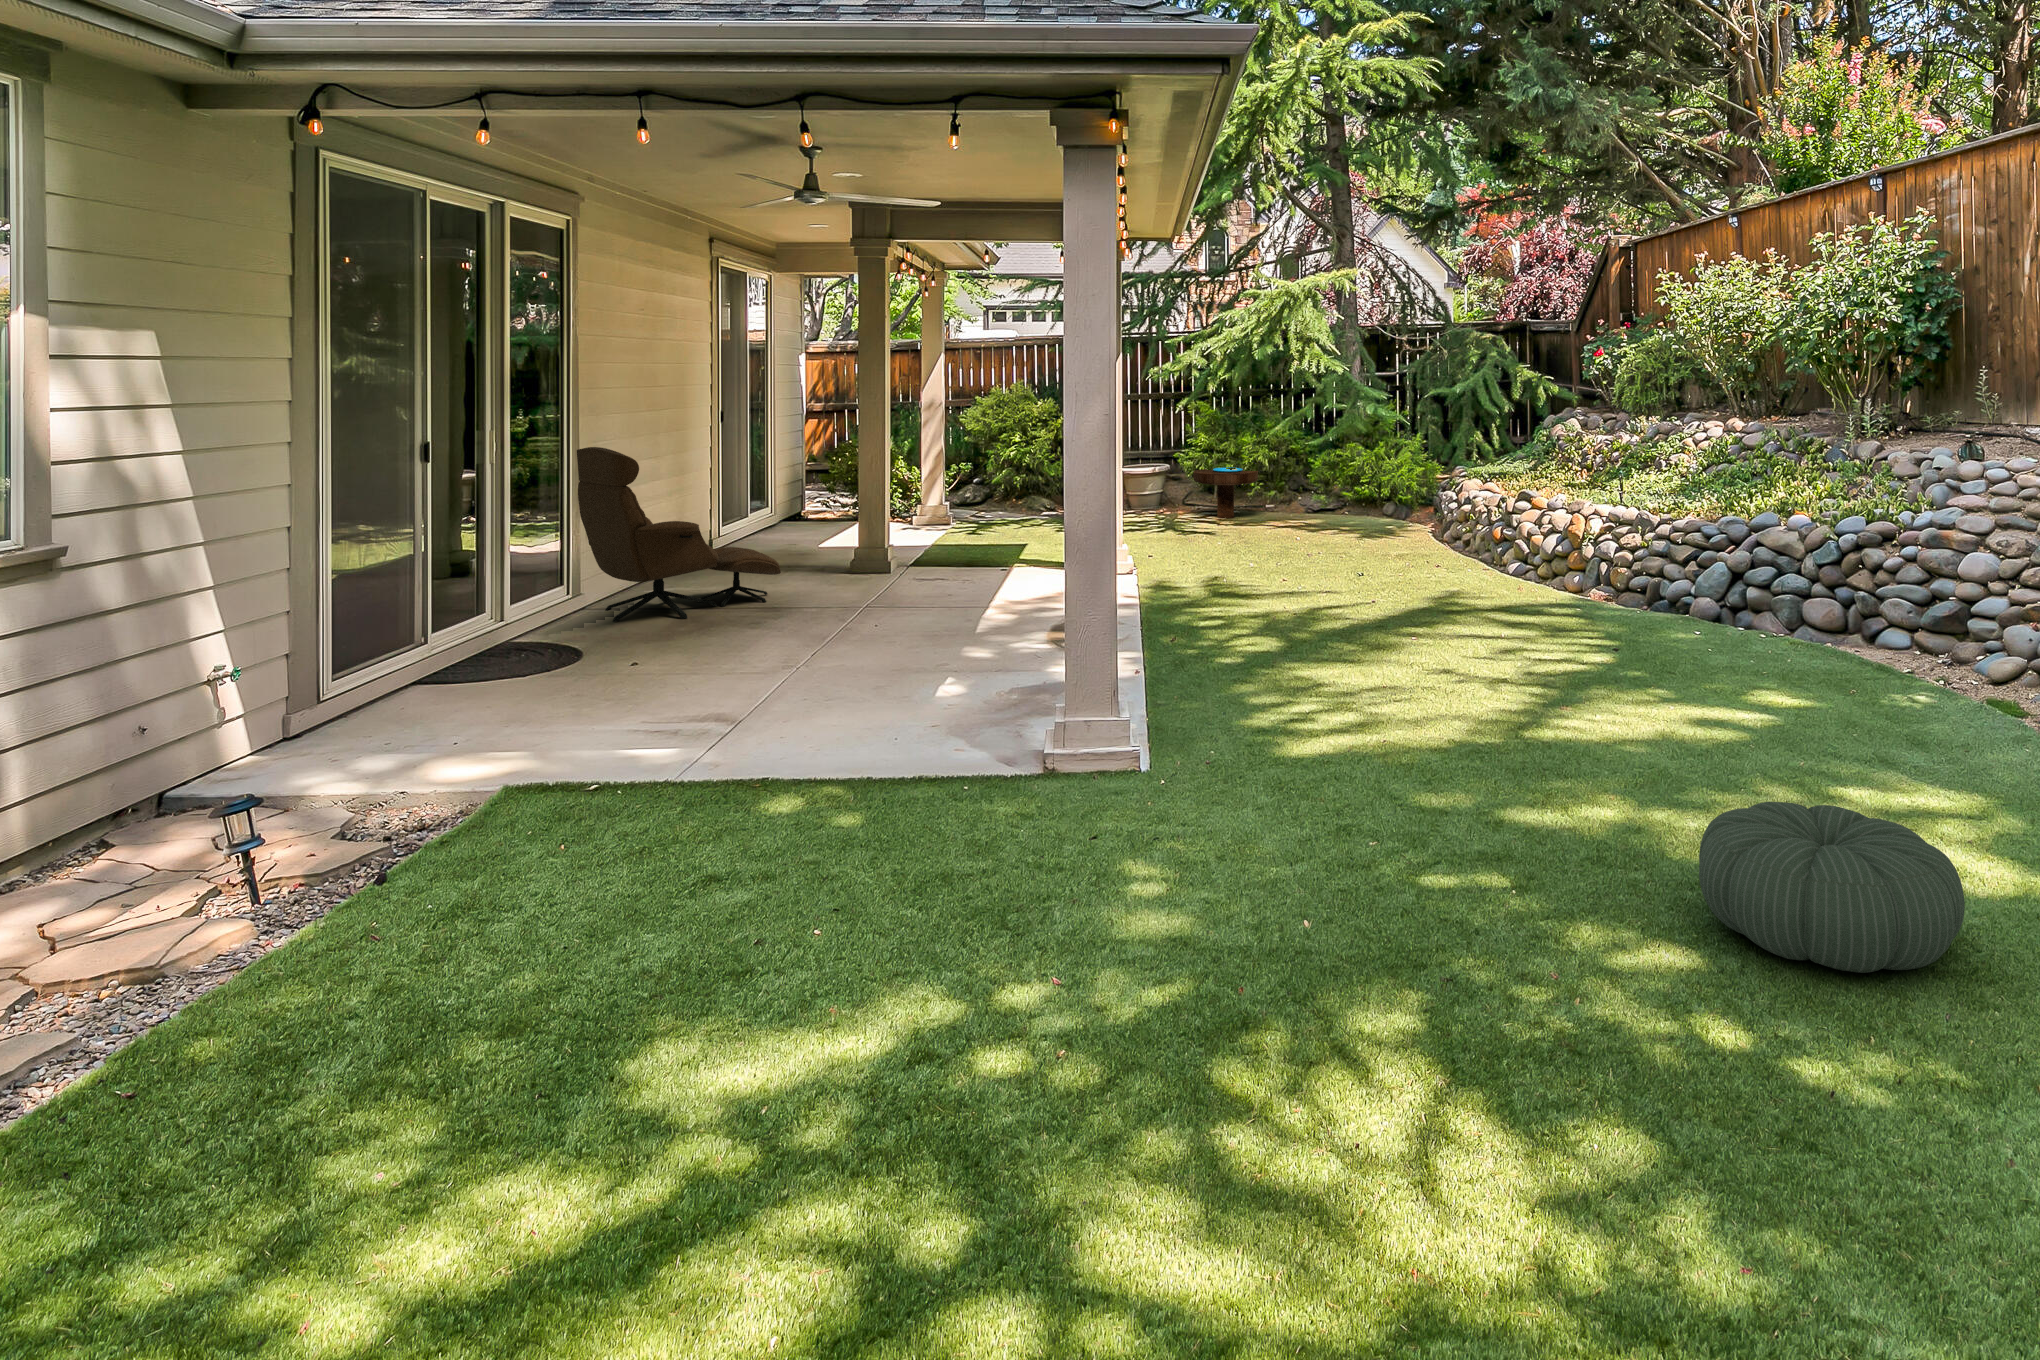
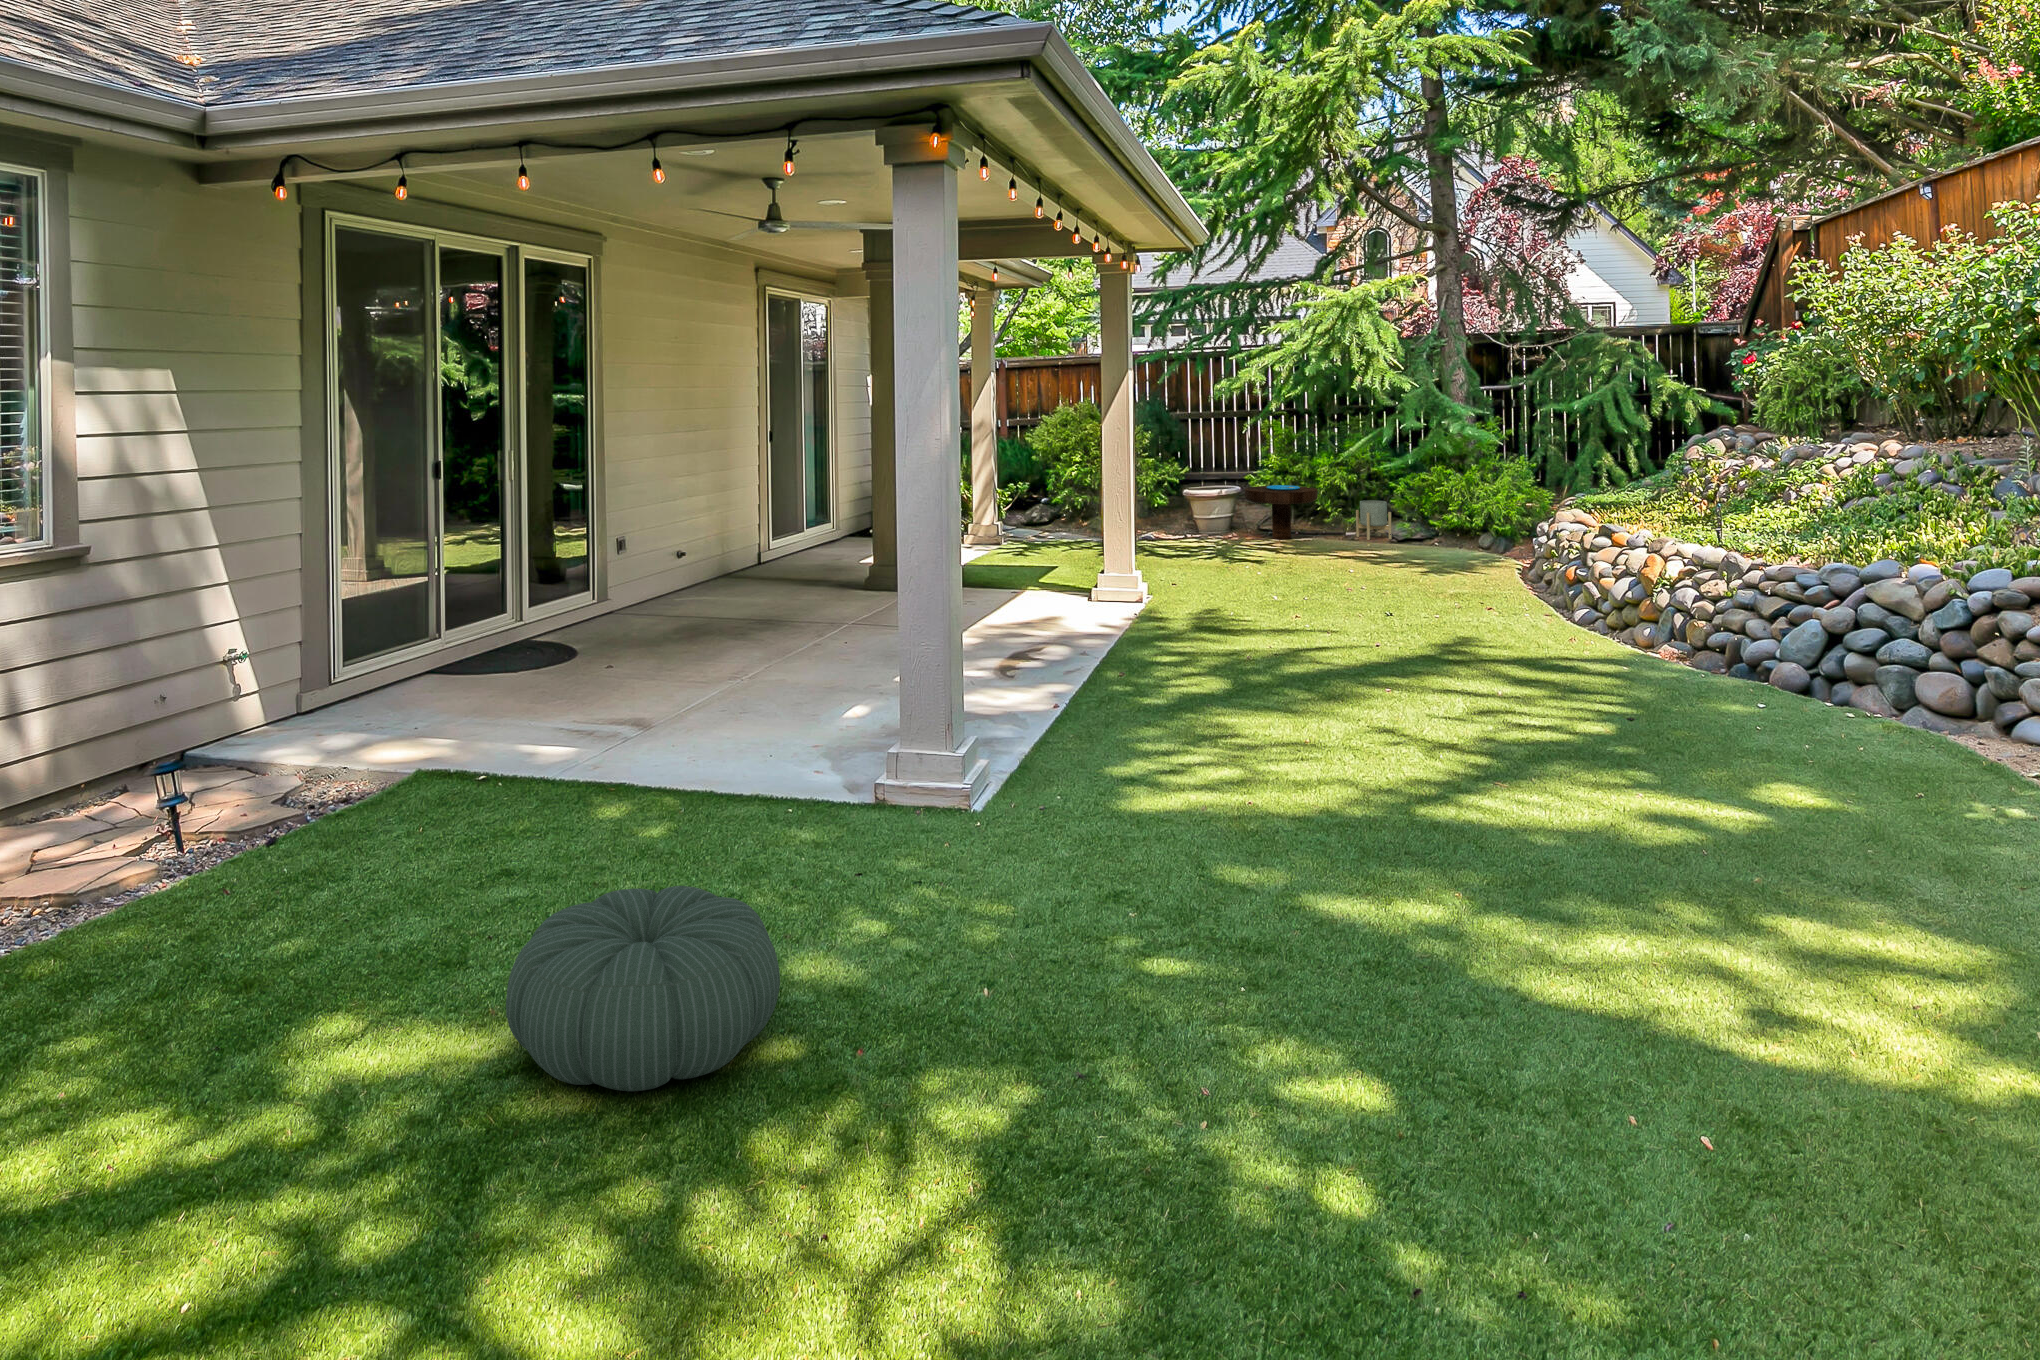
lounge chair: present [577,447,781,622] -> none [616,460,789,615]
planter: none [1289,480,1320,516] -> present [1356,500,1392,540]
pouf: present [1699,802,1965,973] -> present [506,886,780,1091]

